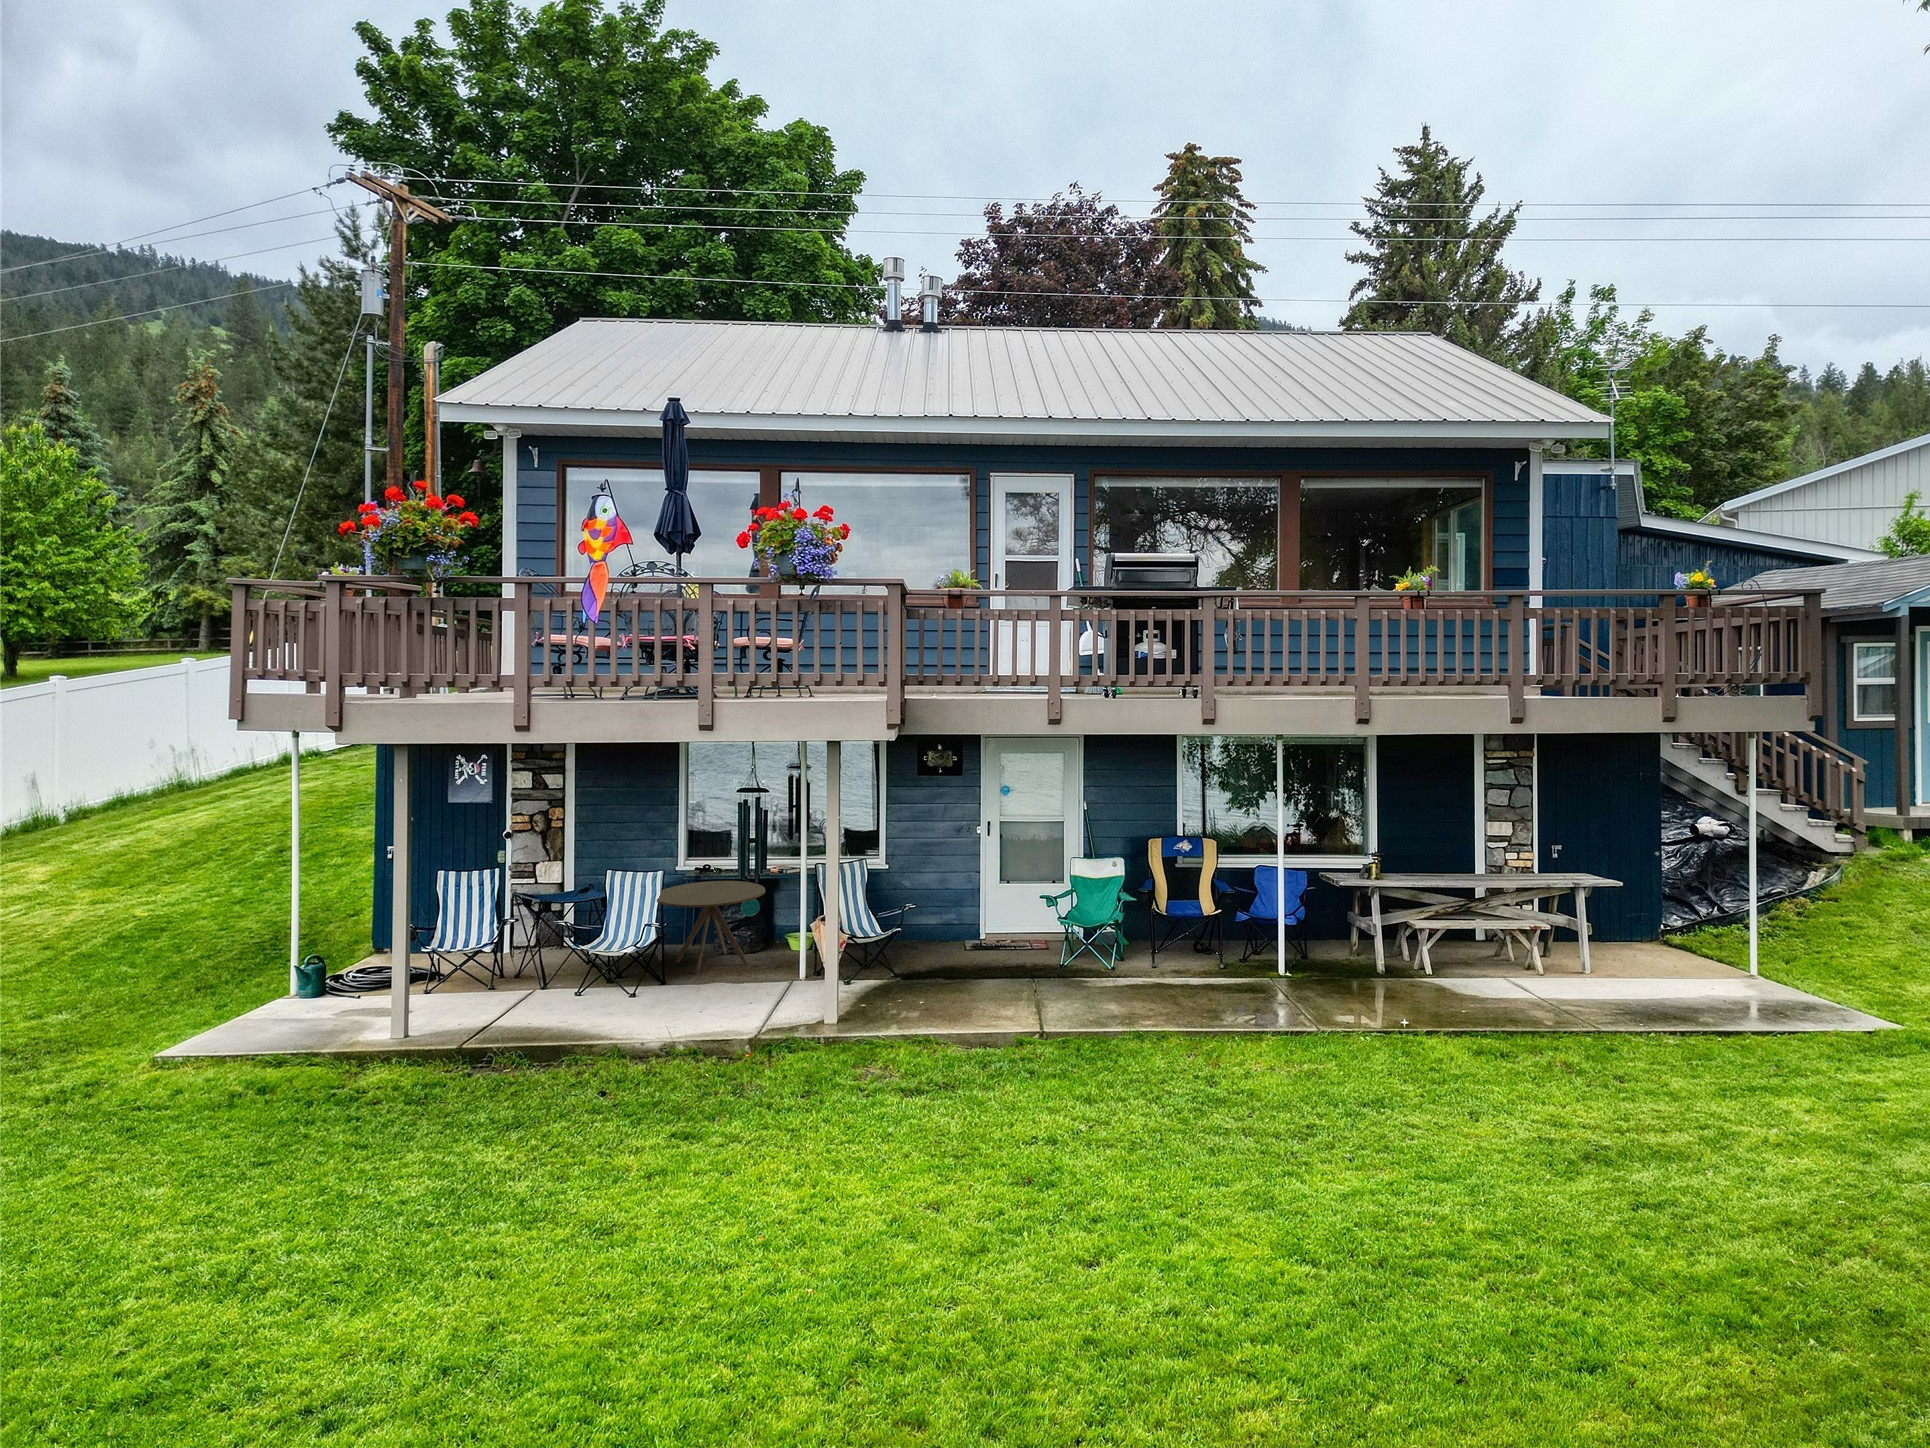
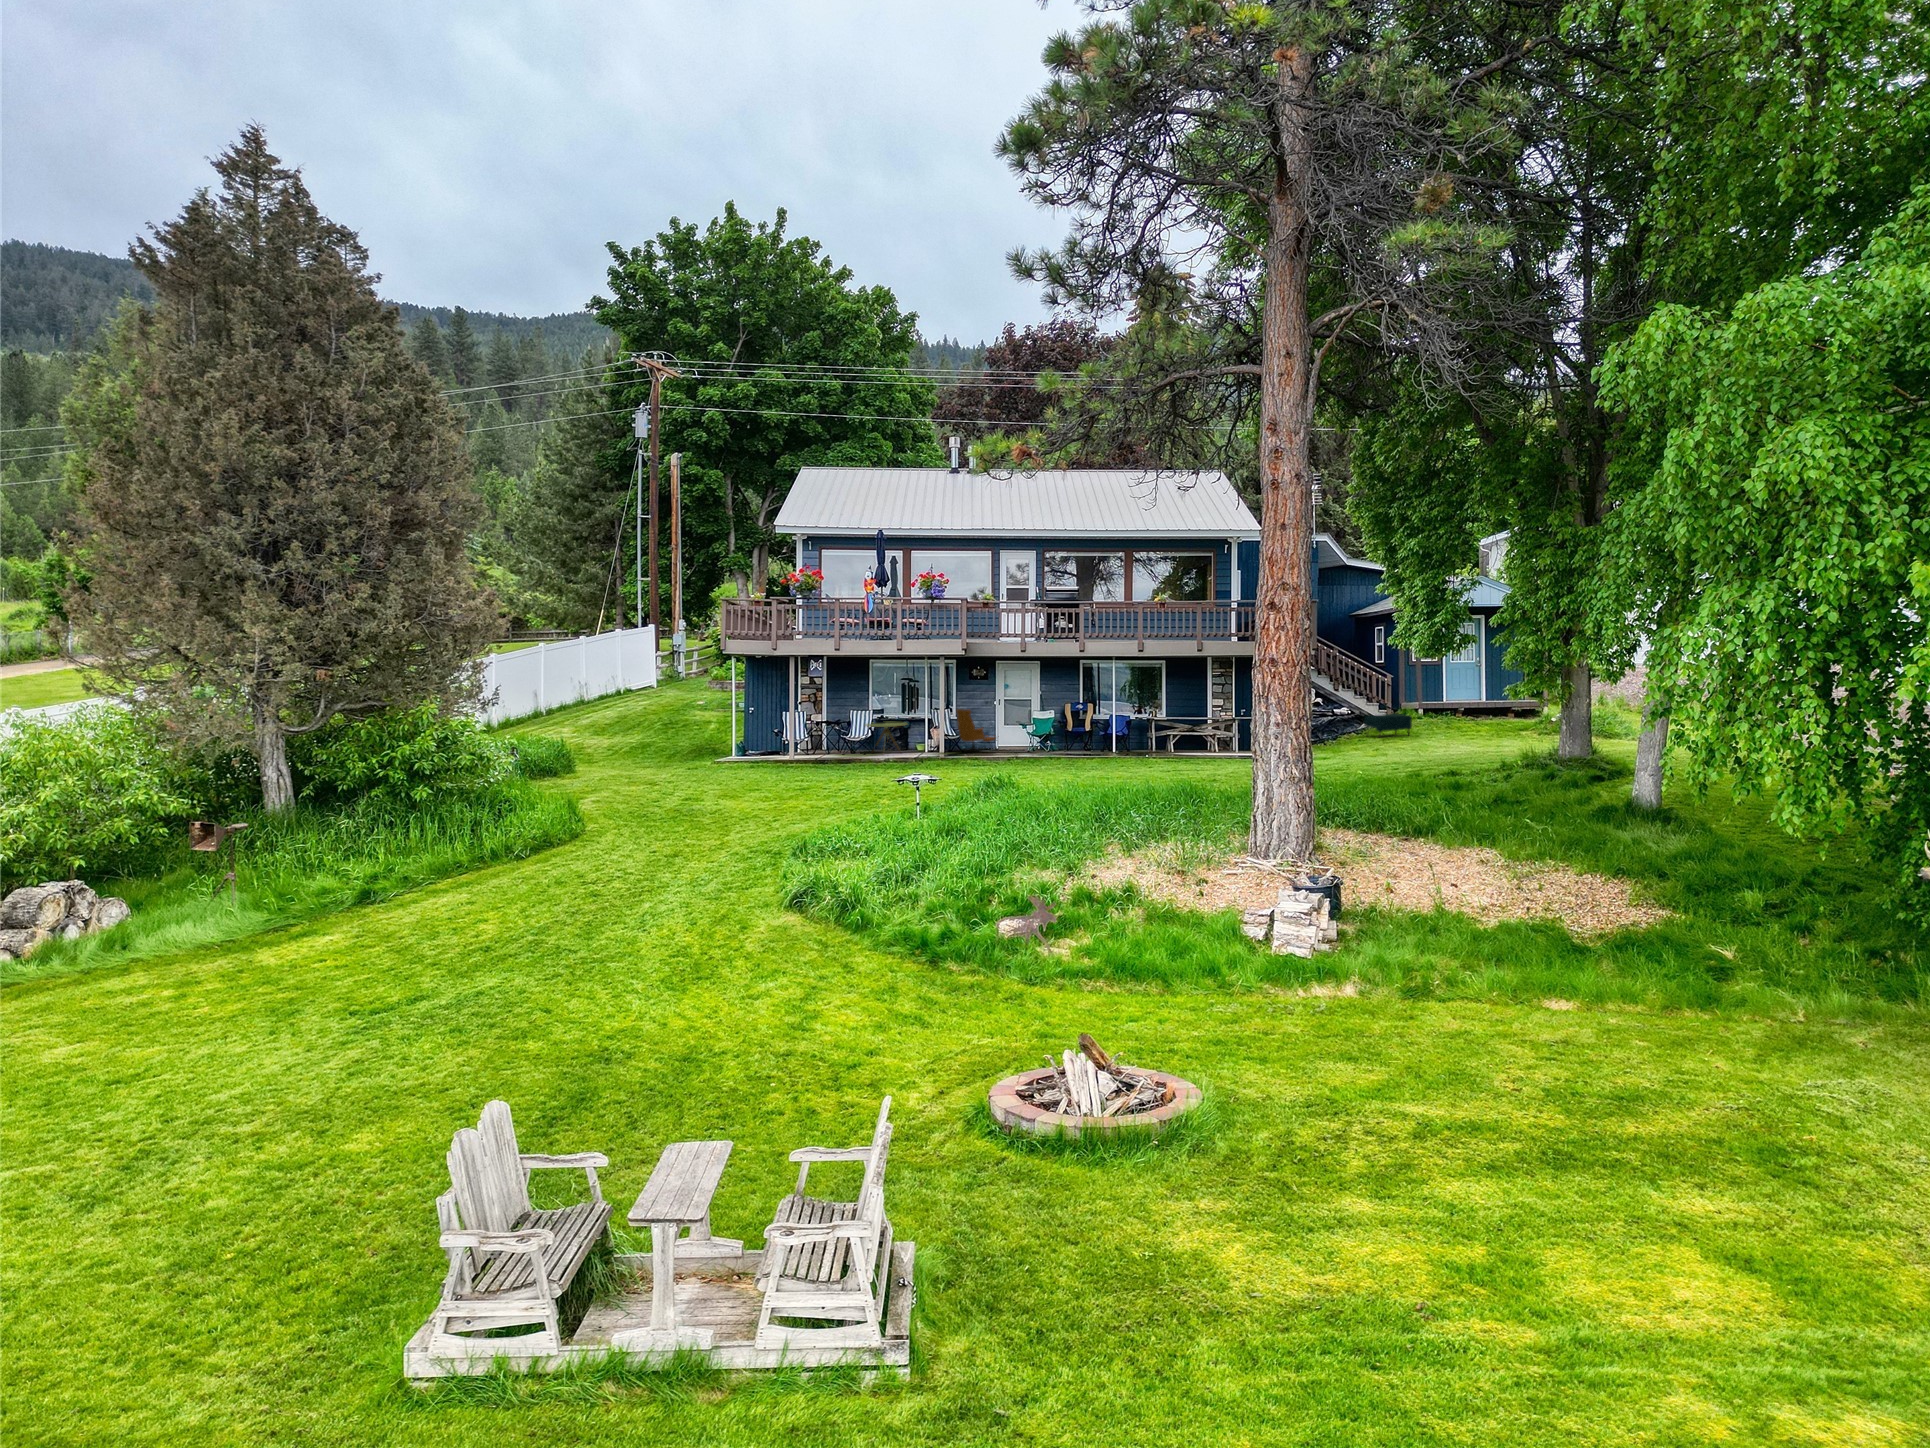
bench: none [1811,849,1916,913] -> present [1364,714,1412,737]
lounge chair: none [882,856,991,965] -> present [956,709,996,750]

